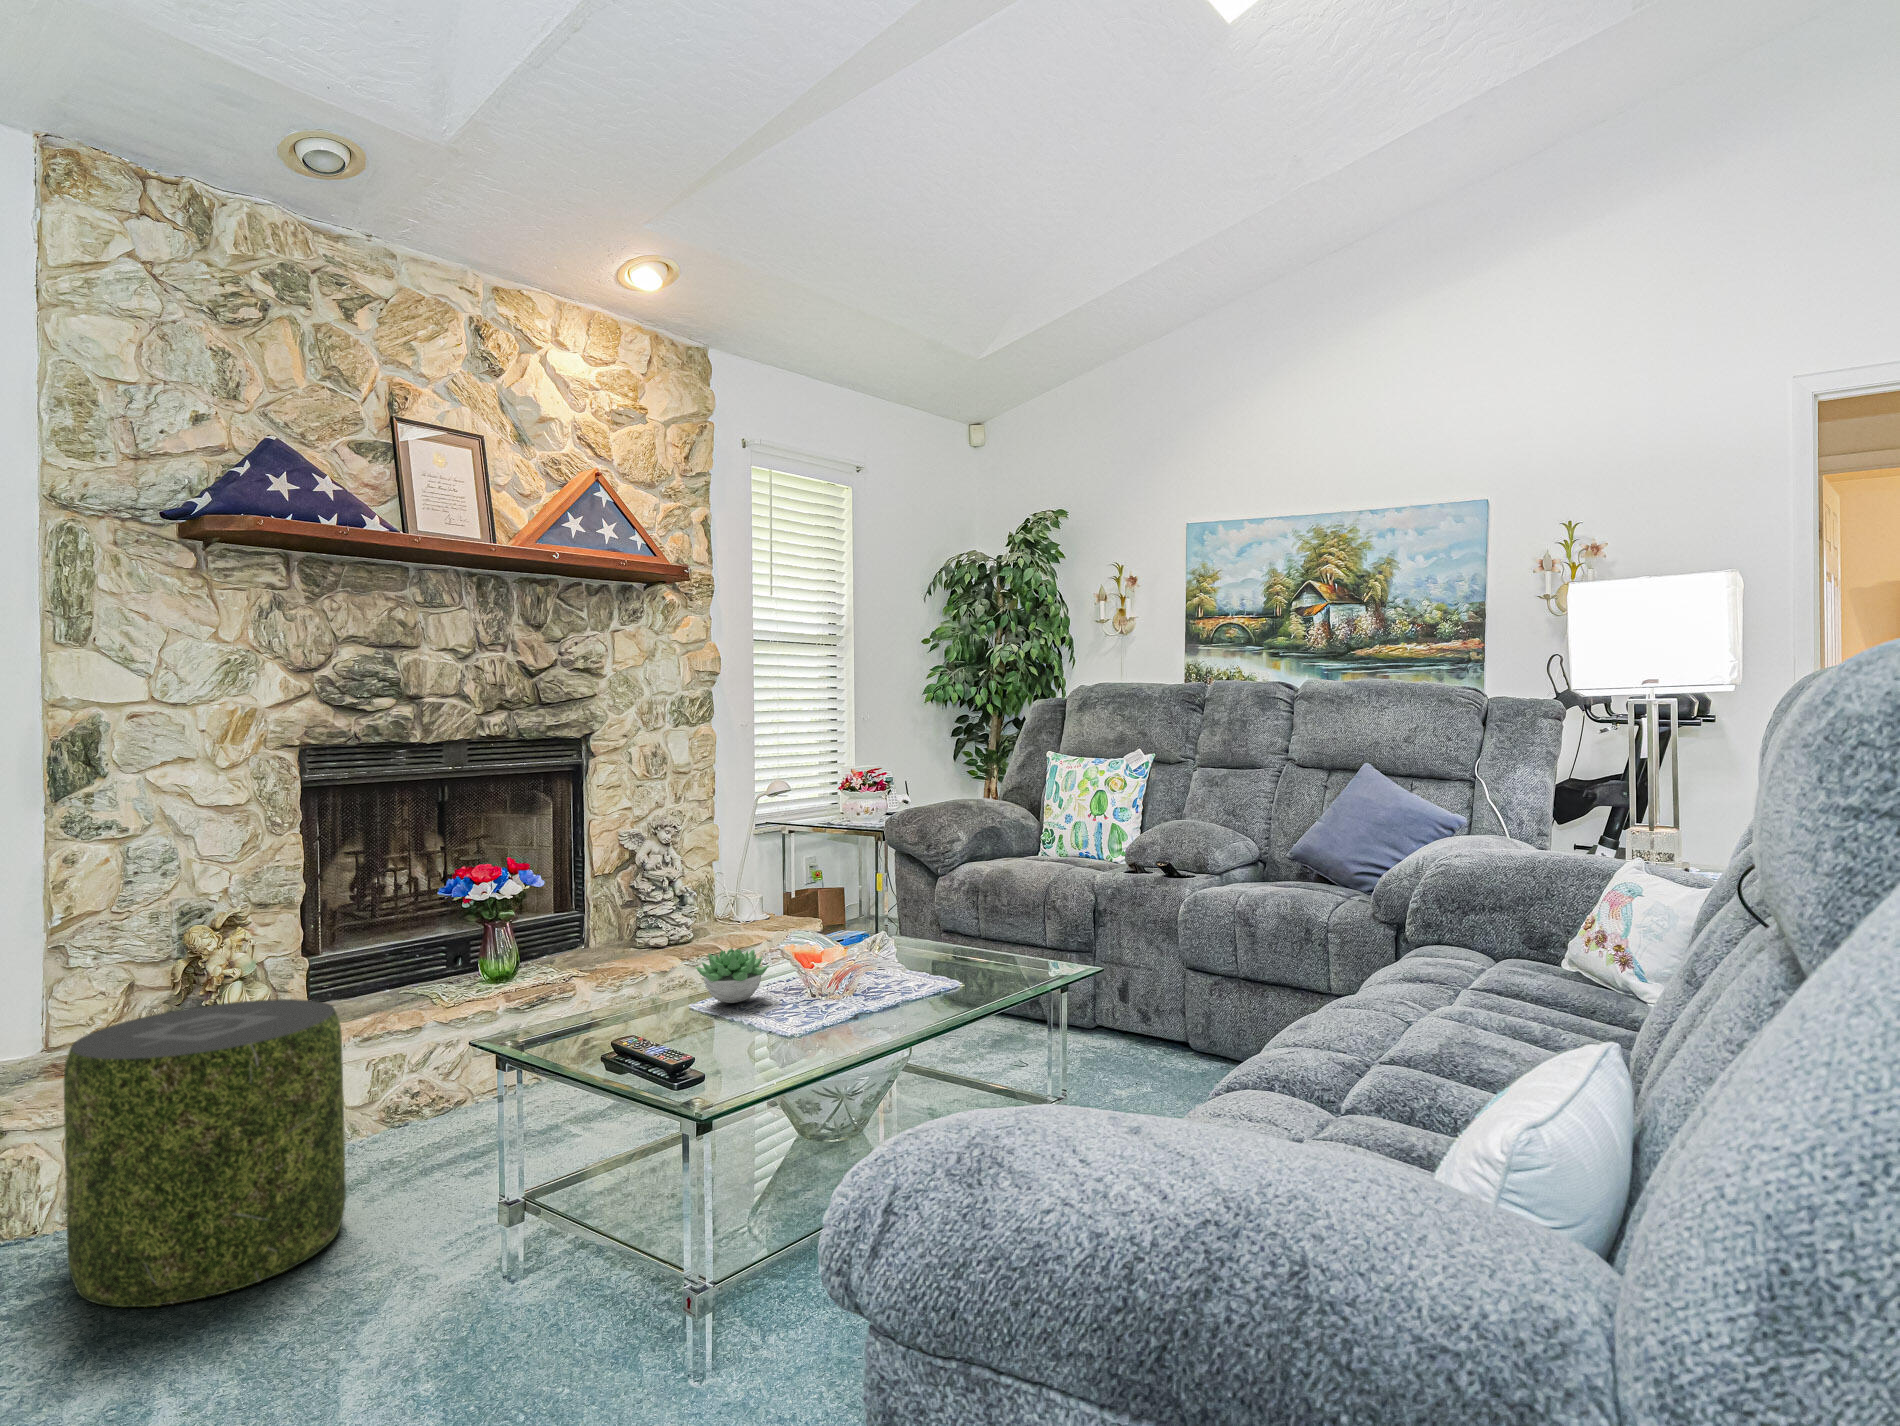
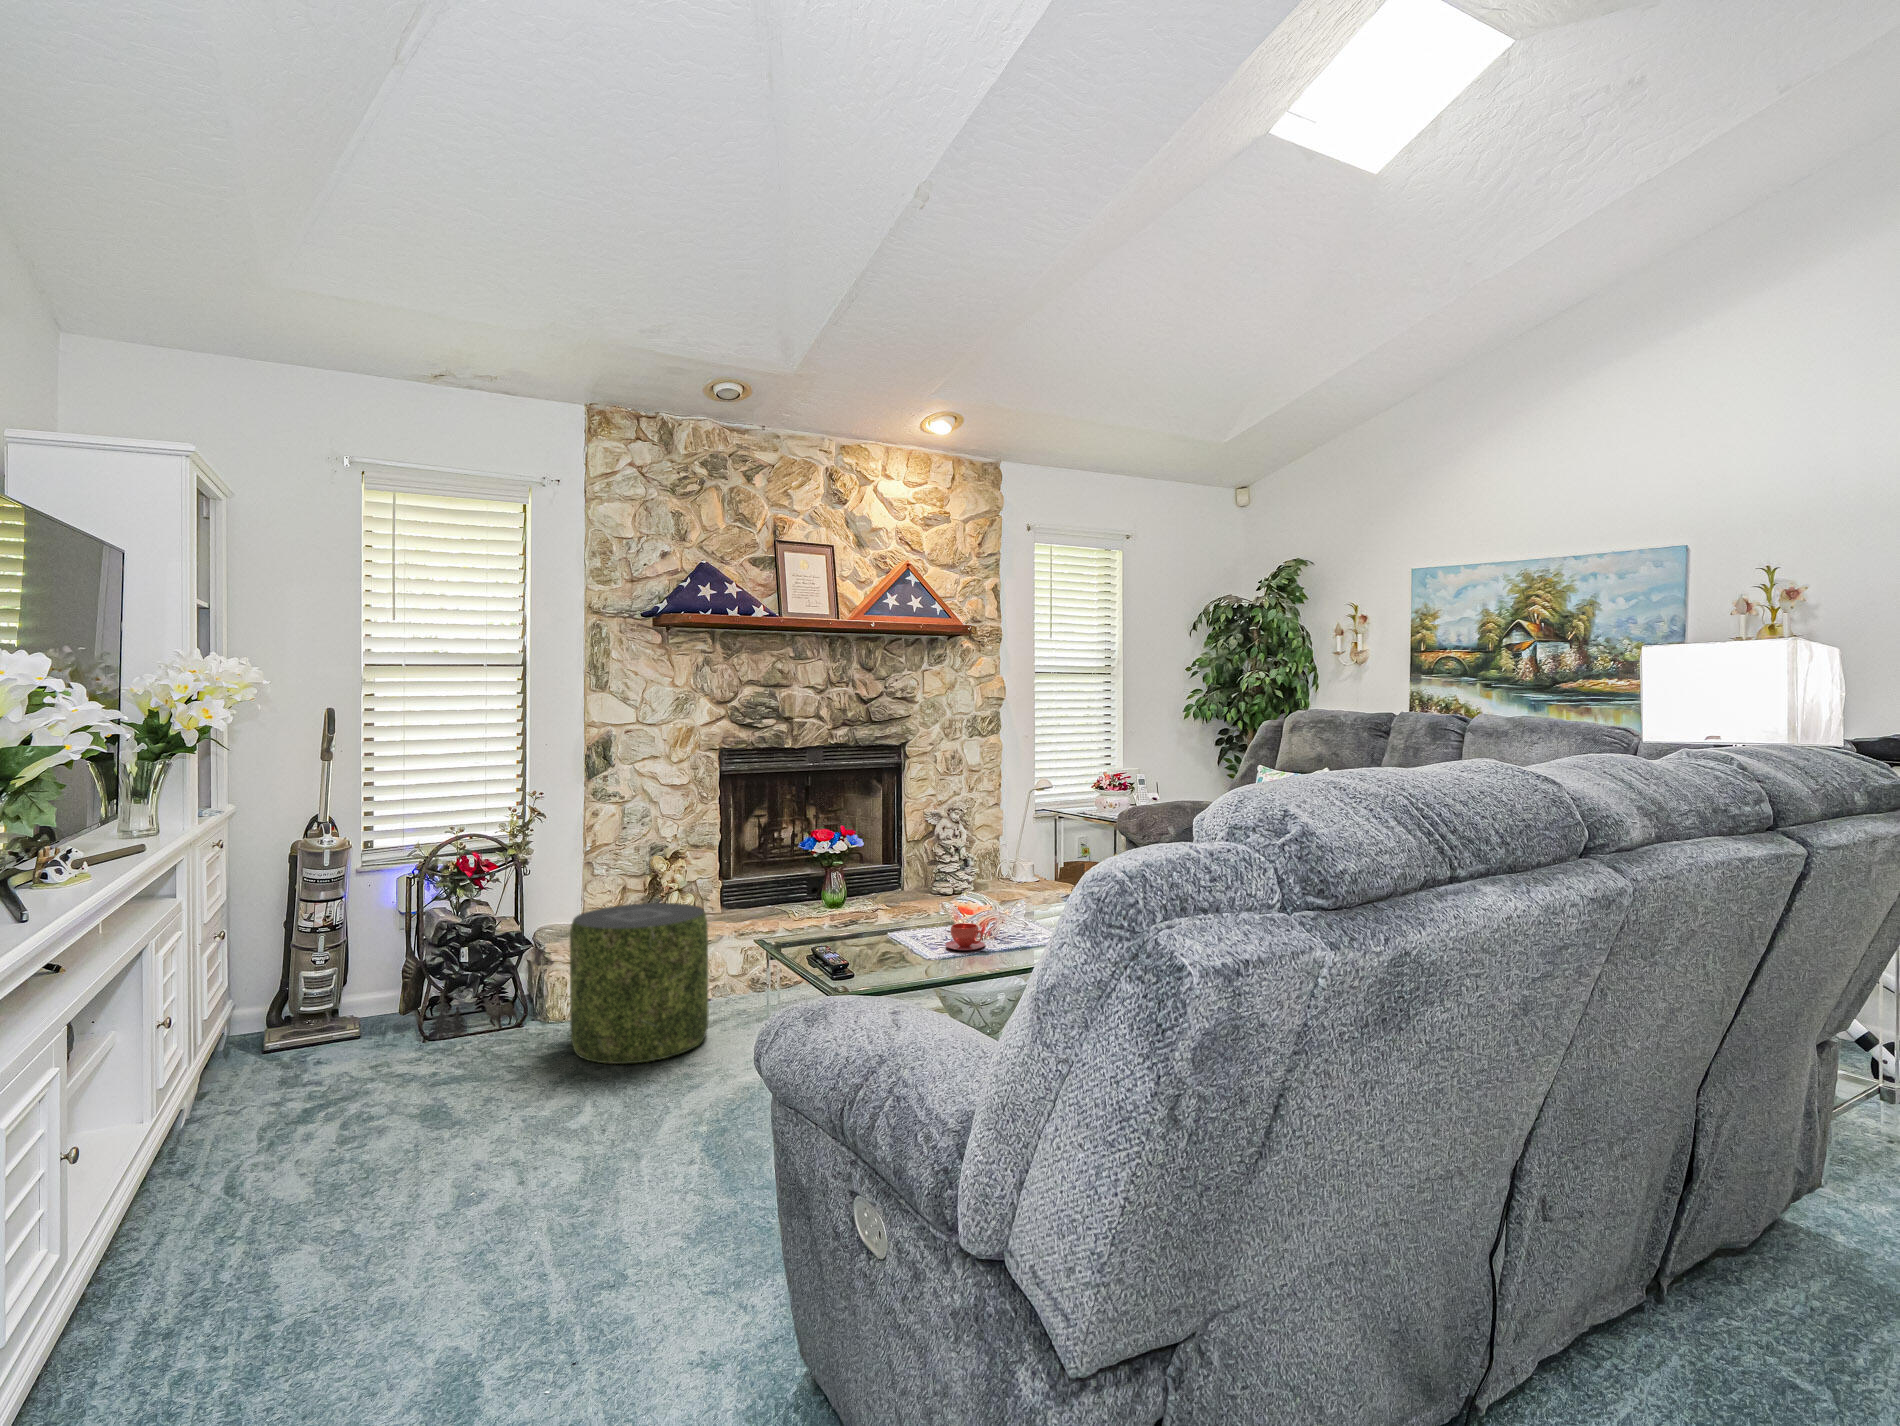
succulent plant: present [695,949,770,1003] -> none [890,899,934,934]
teacup: none [808,975,870,1017] -> present [945,923,985,950]

